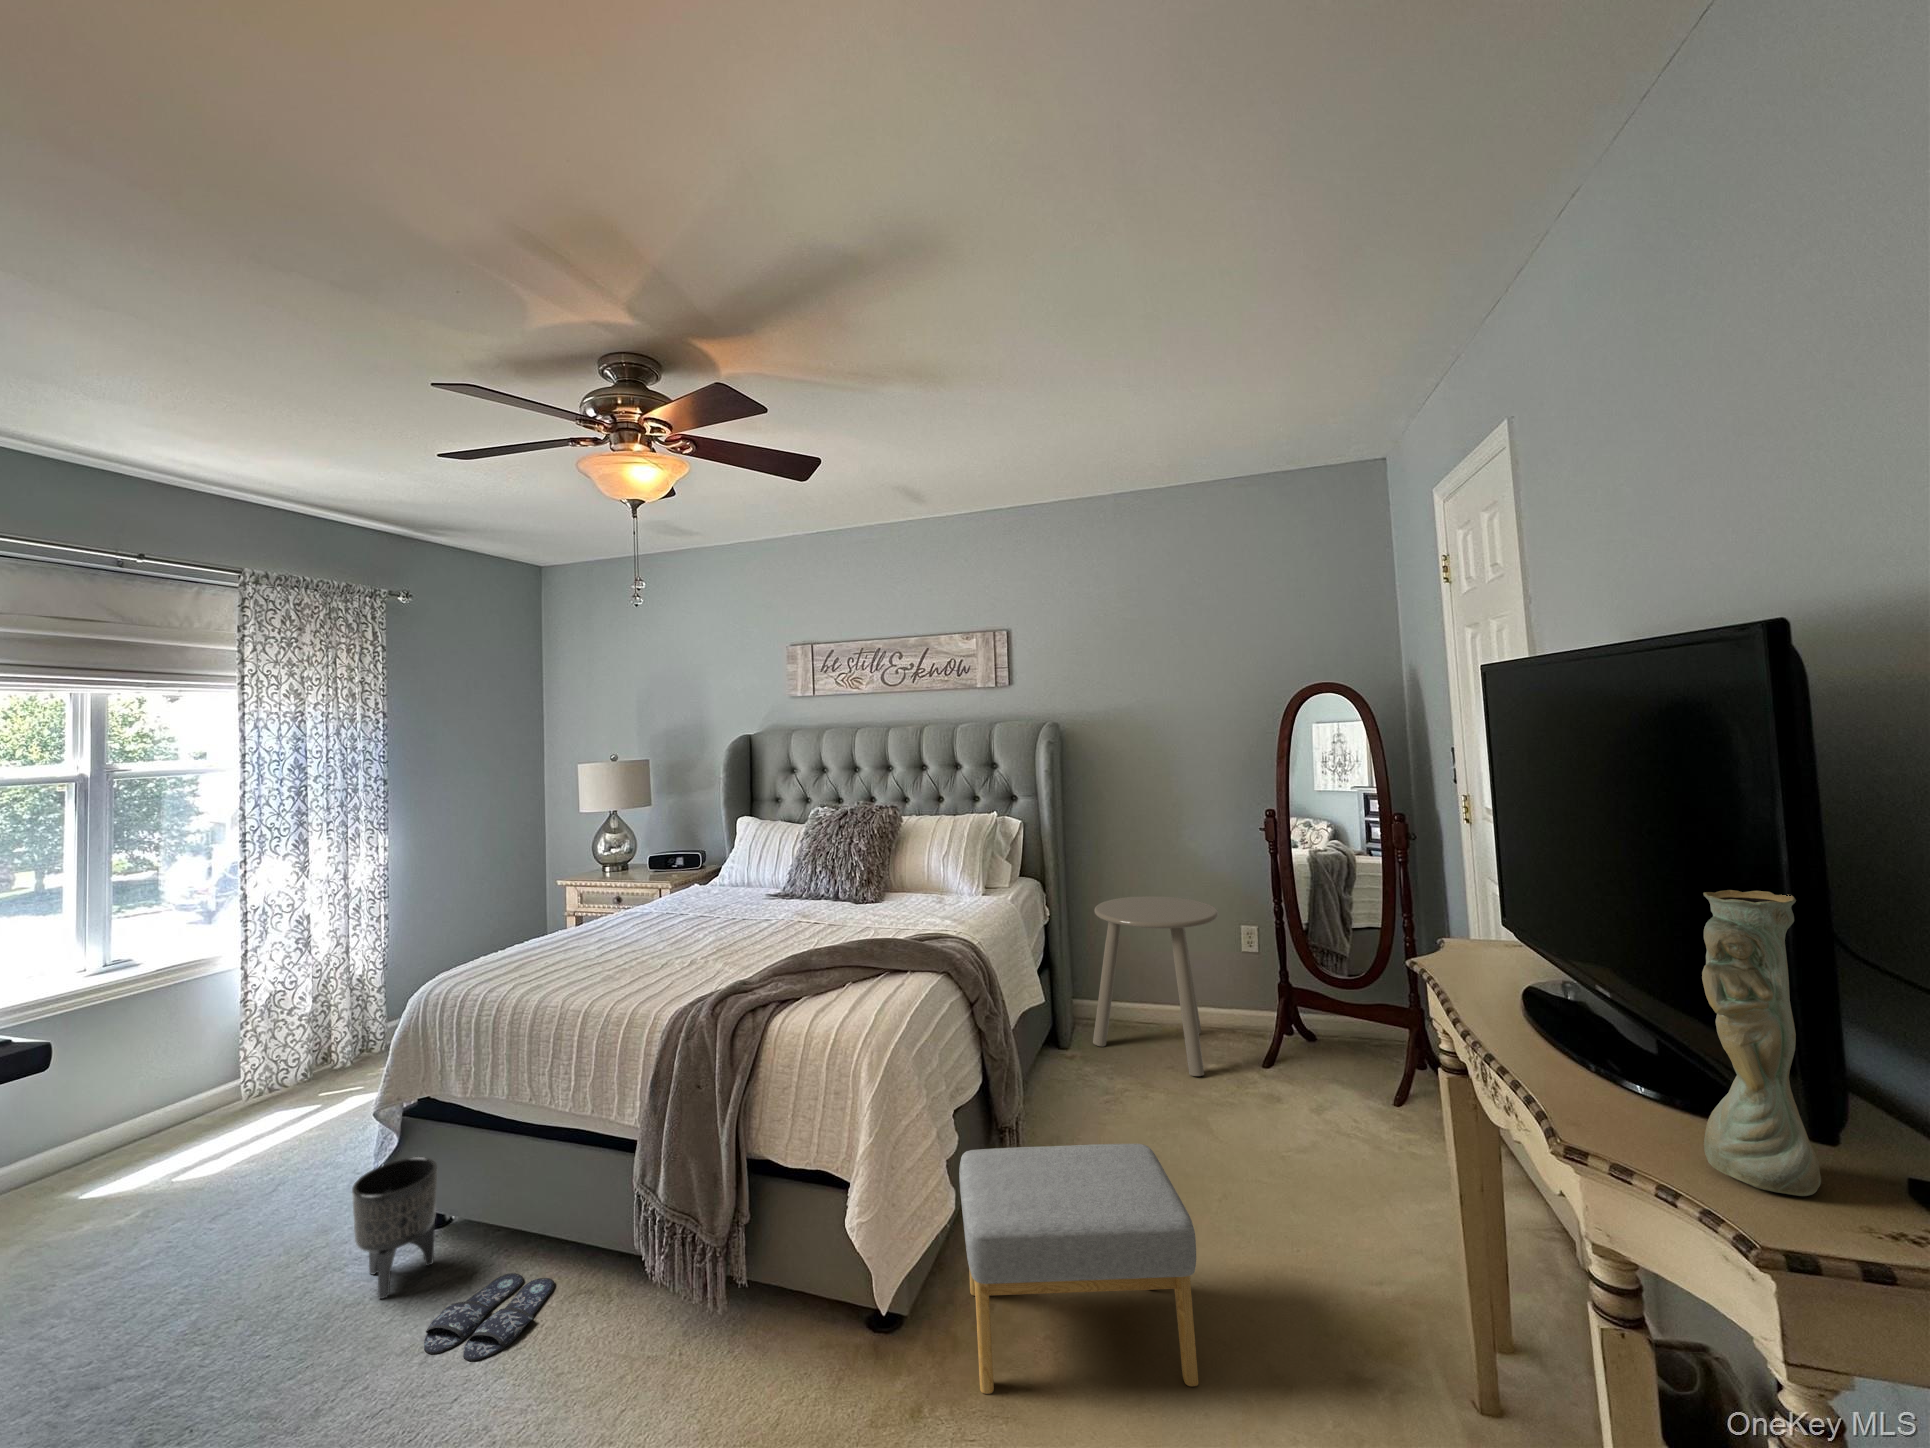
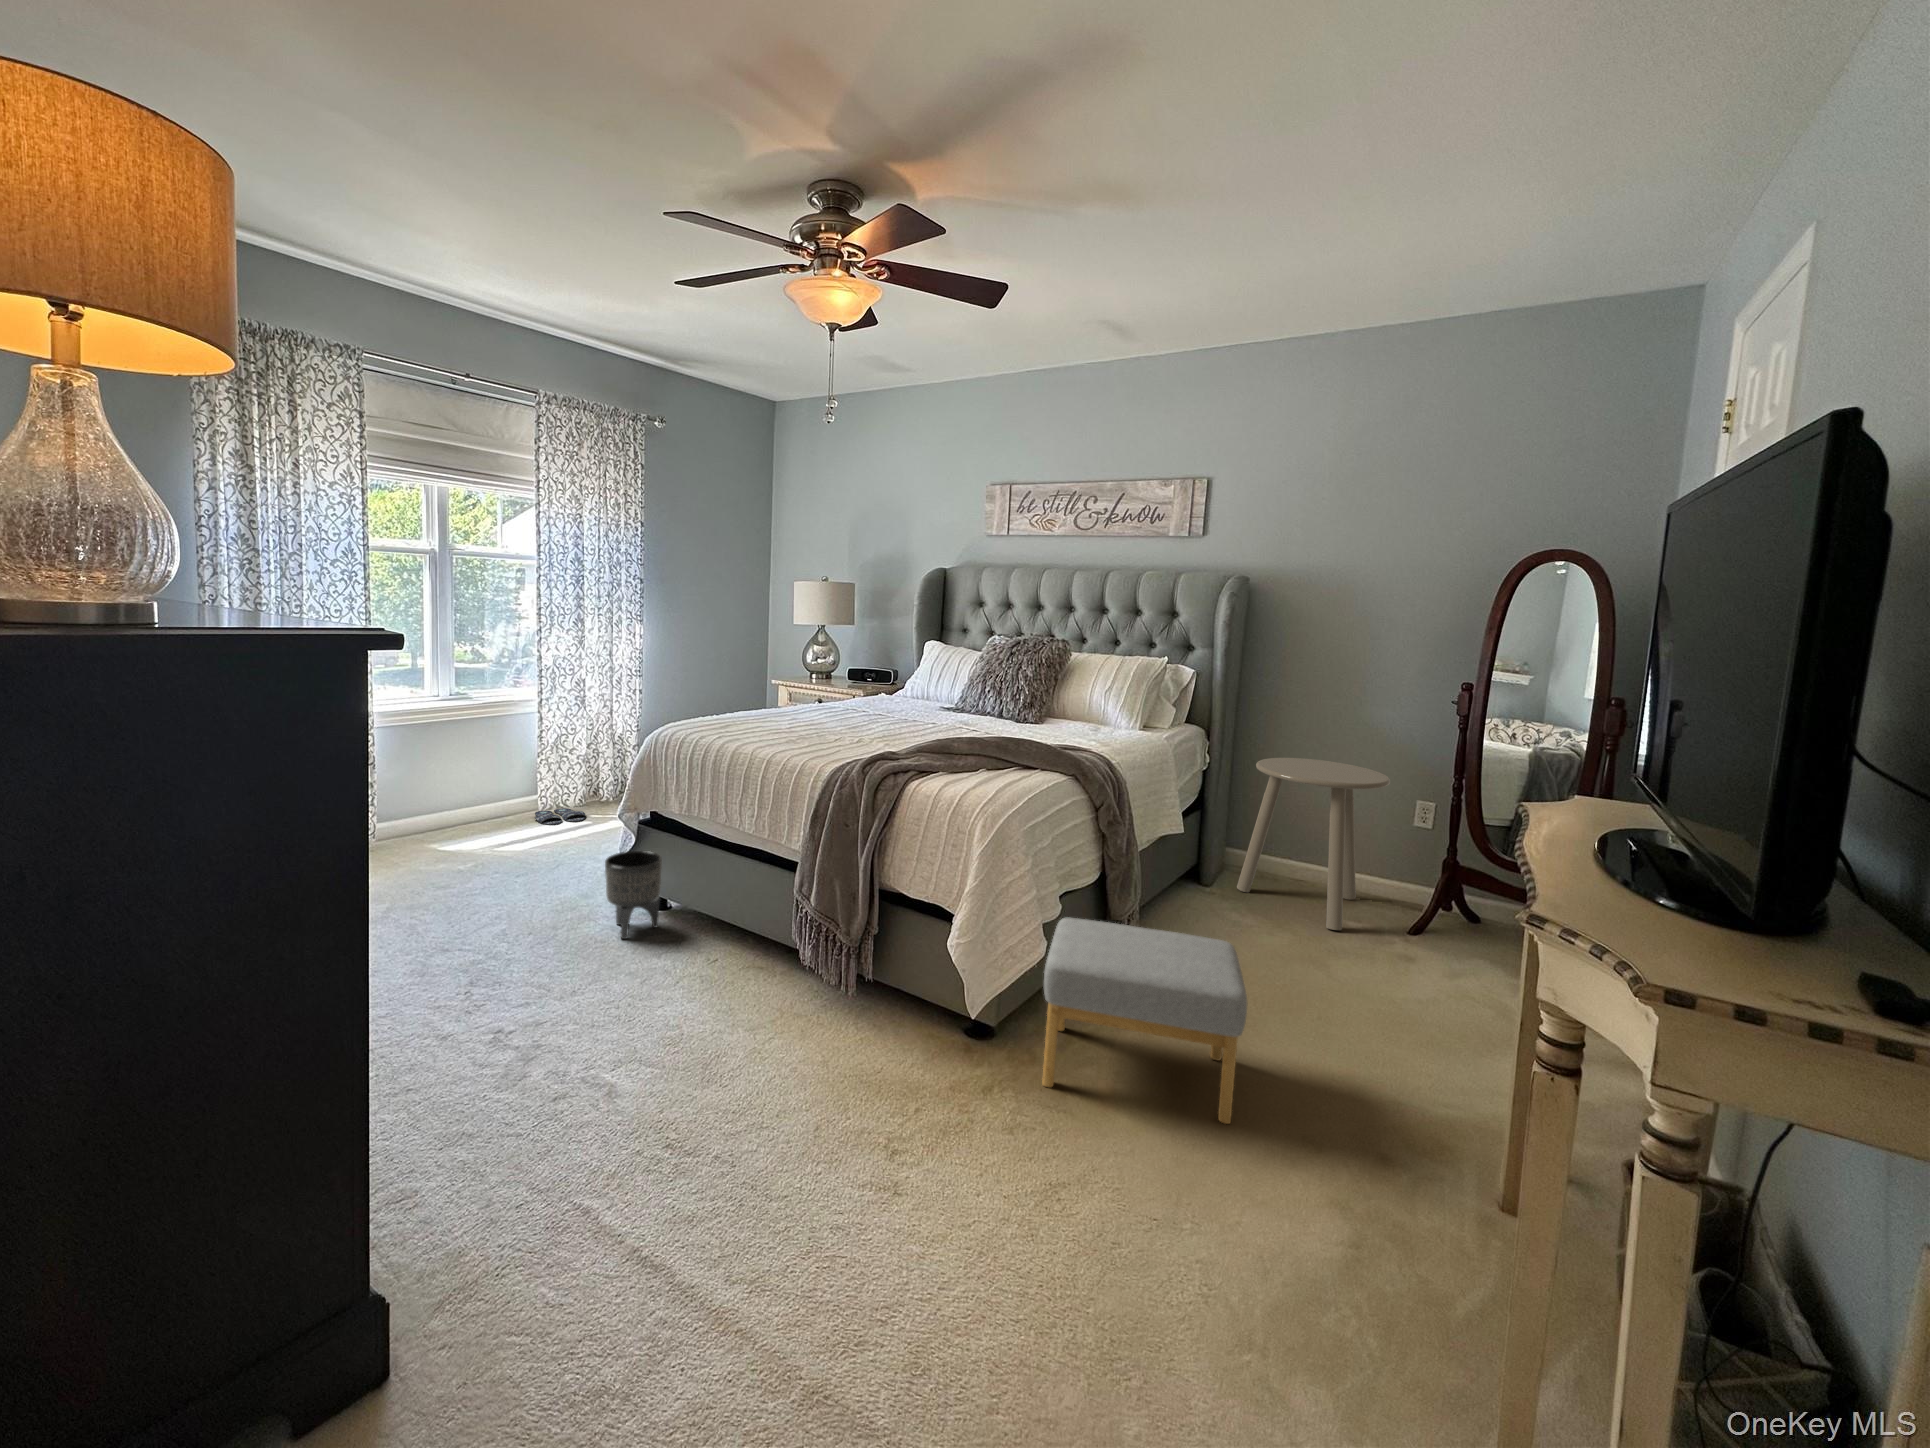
vase: present [1702,890,1821,1196] -> none [1619,688,1762,947]
slippers: present [424,1273,554,1361] -> present [535,808,586,825]

